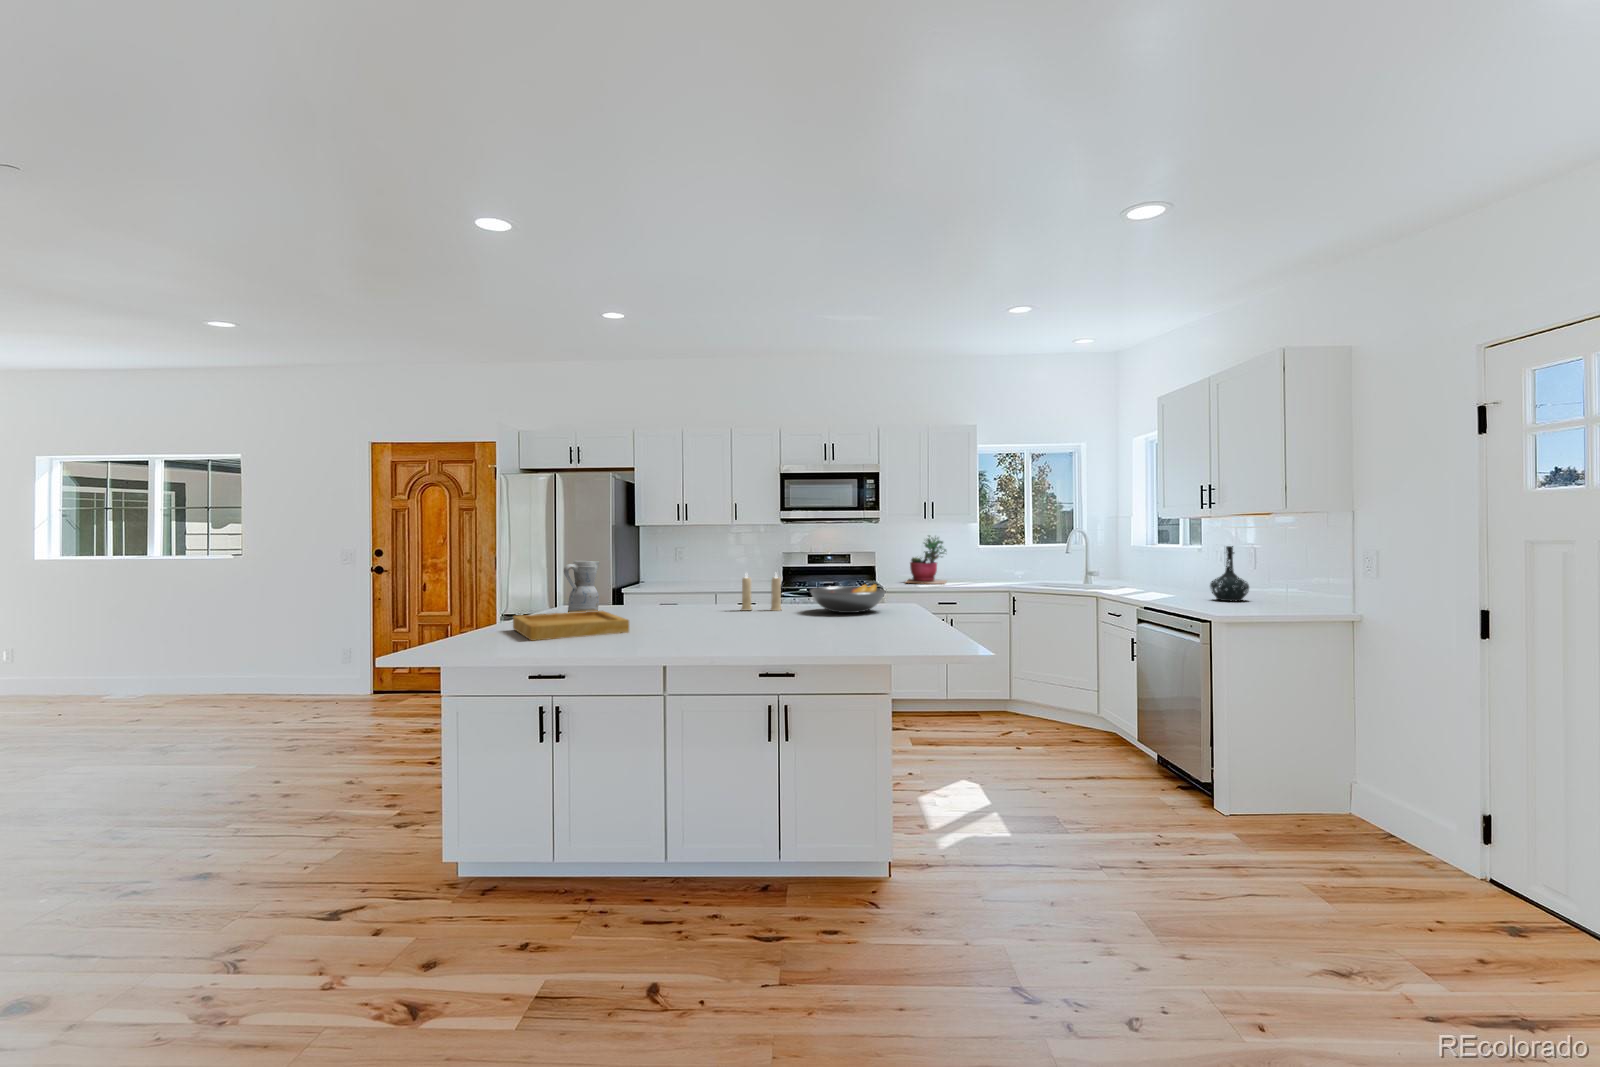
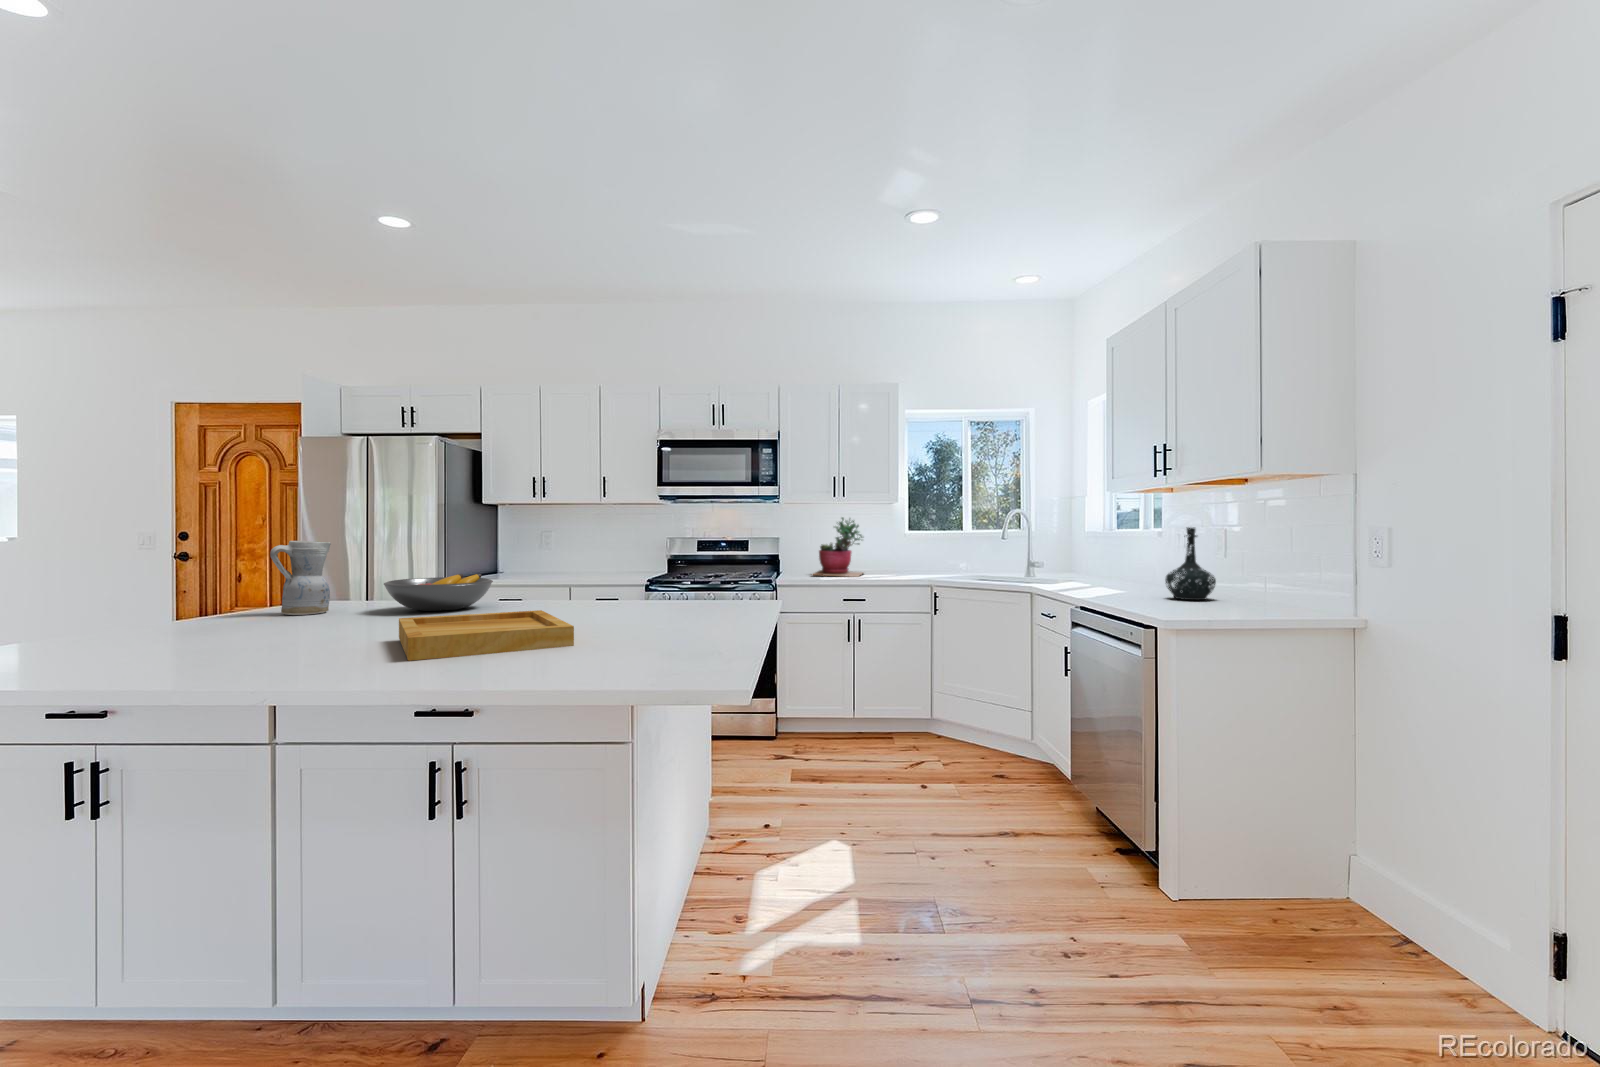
candle: present [741,573,781,611] -> none [522,556,579,610]
fruit bowl: present [810,584,886,613] -> present [384,574,493,611]
tray: present [513,611,629,641] -> present [399,610,574,661]

